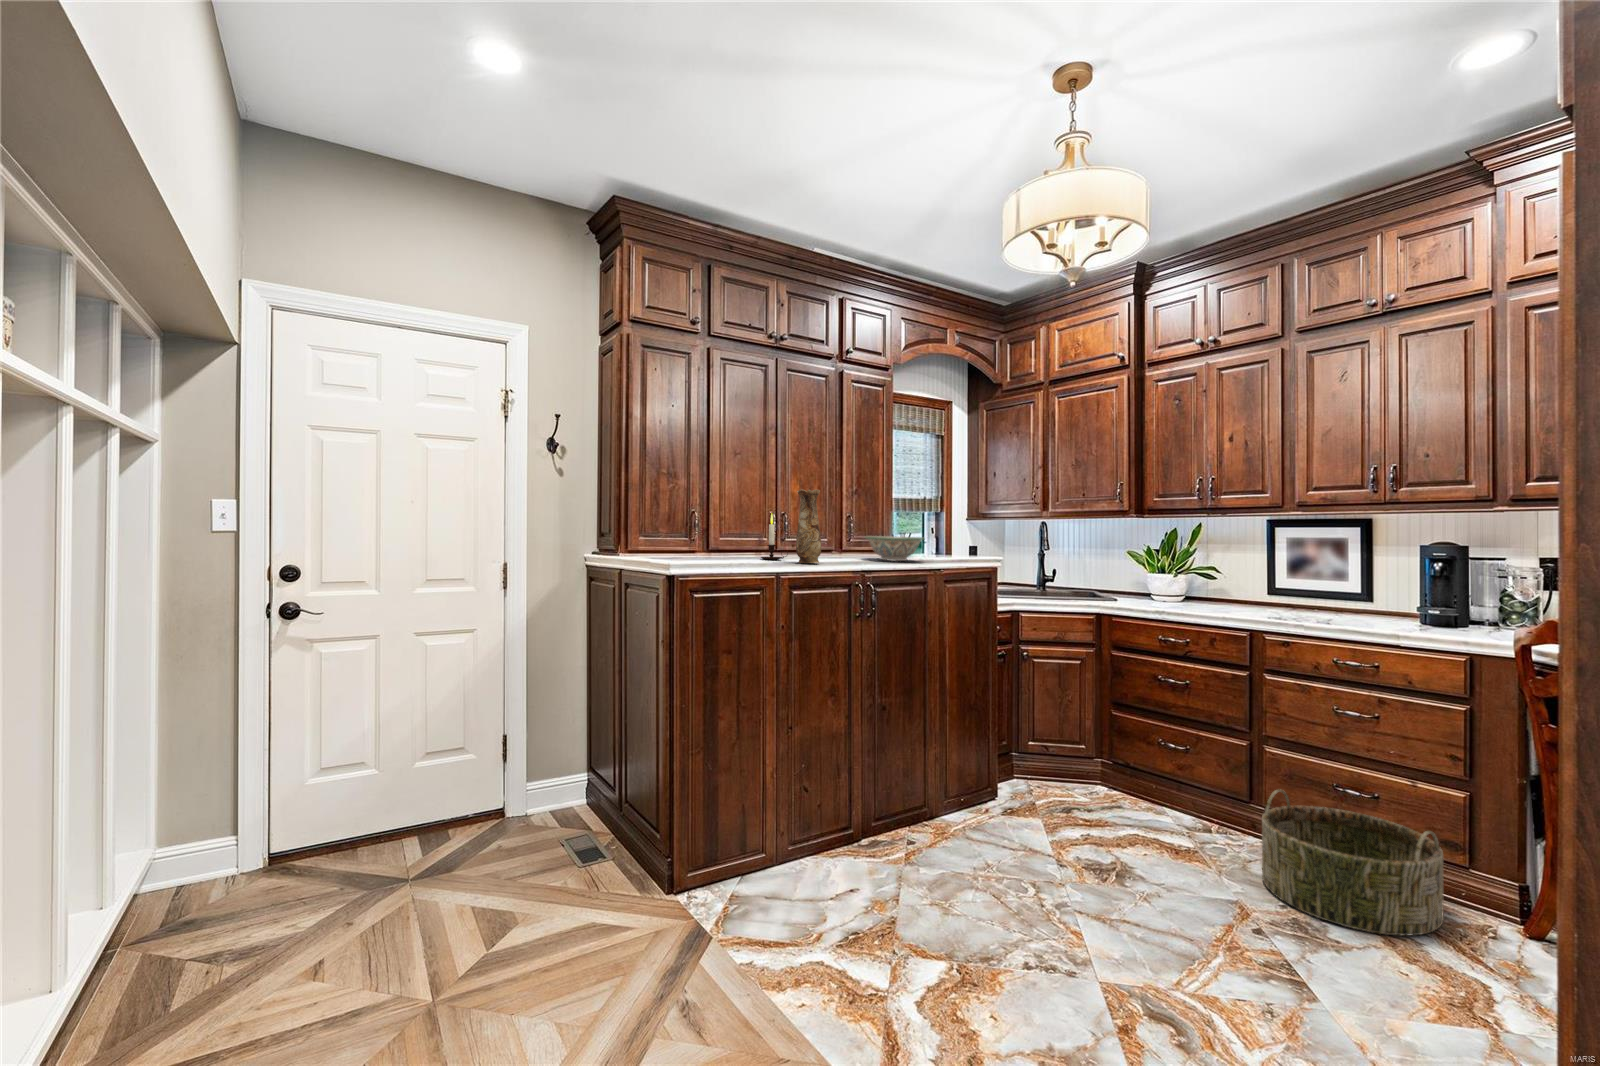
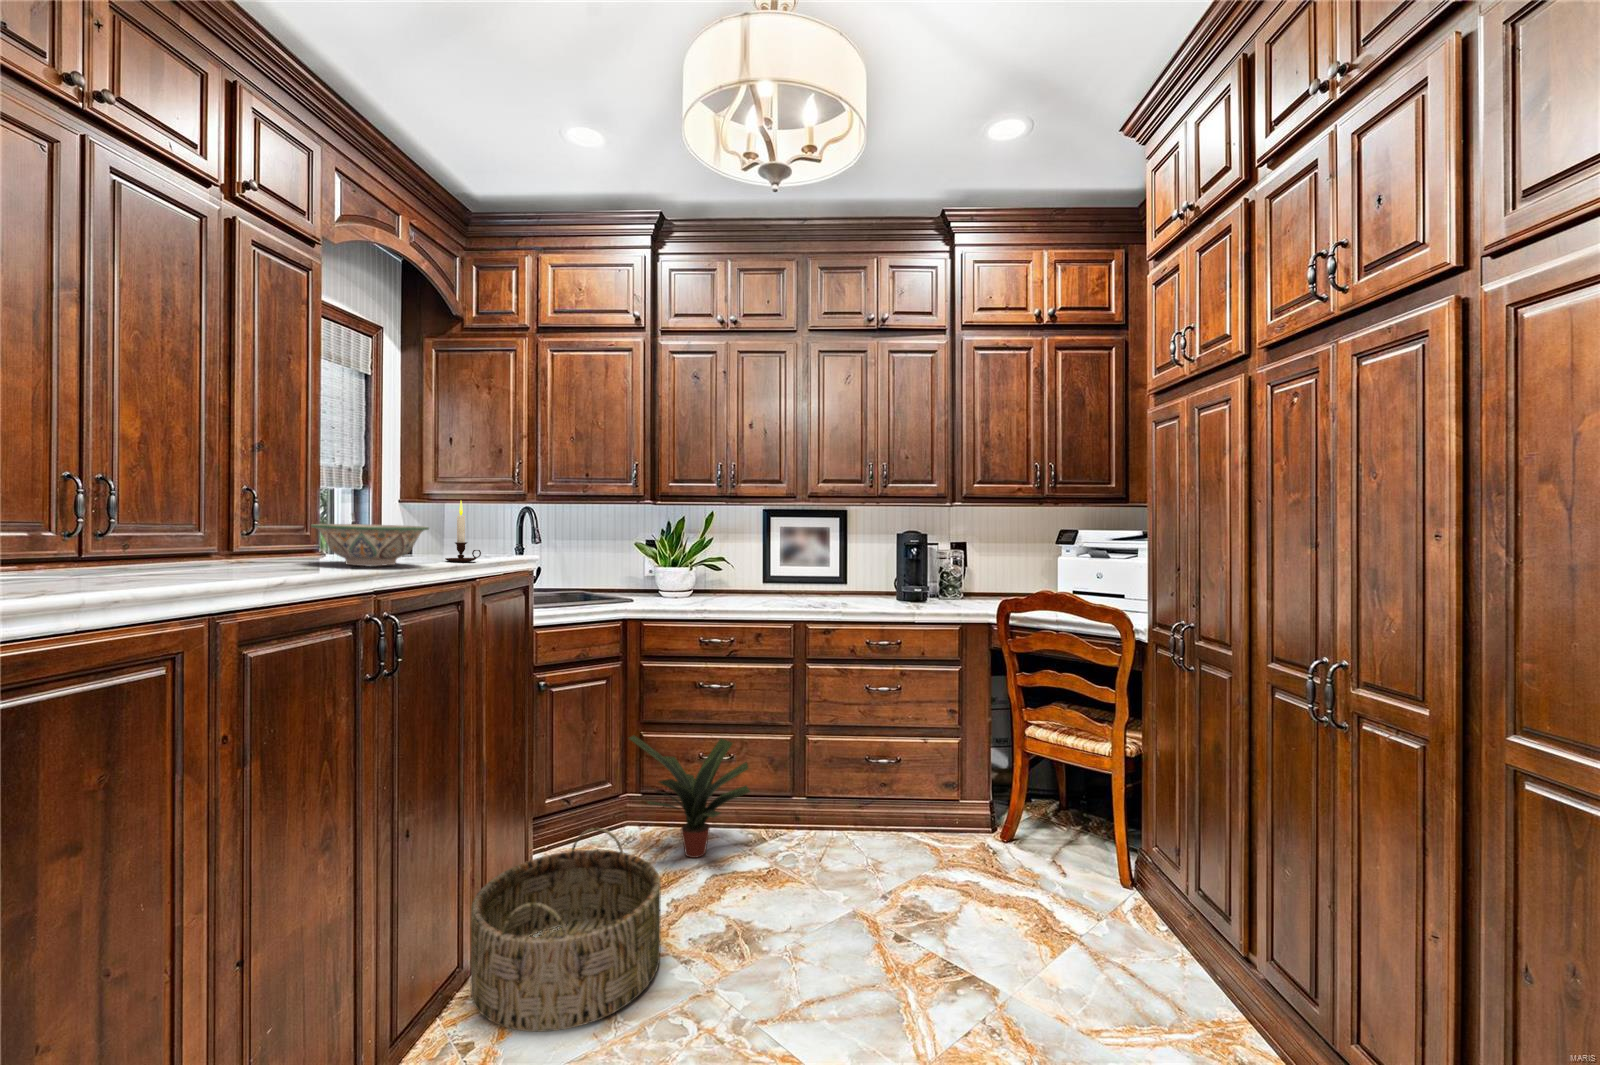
vase: present [796,490,821,563] -> none [202,425,269,581]
candle: present [761,513,788,560] -> present [445,501,481,562]
potted plant: none [1081,708,1190,821] -> present [629,735,750,858]
basket: present [1262,790,1444,936] -> present [471,828,661,1032]

